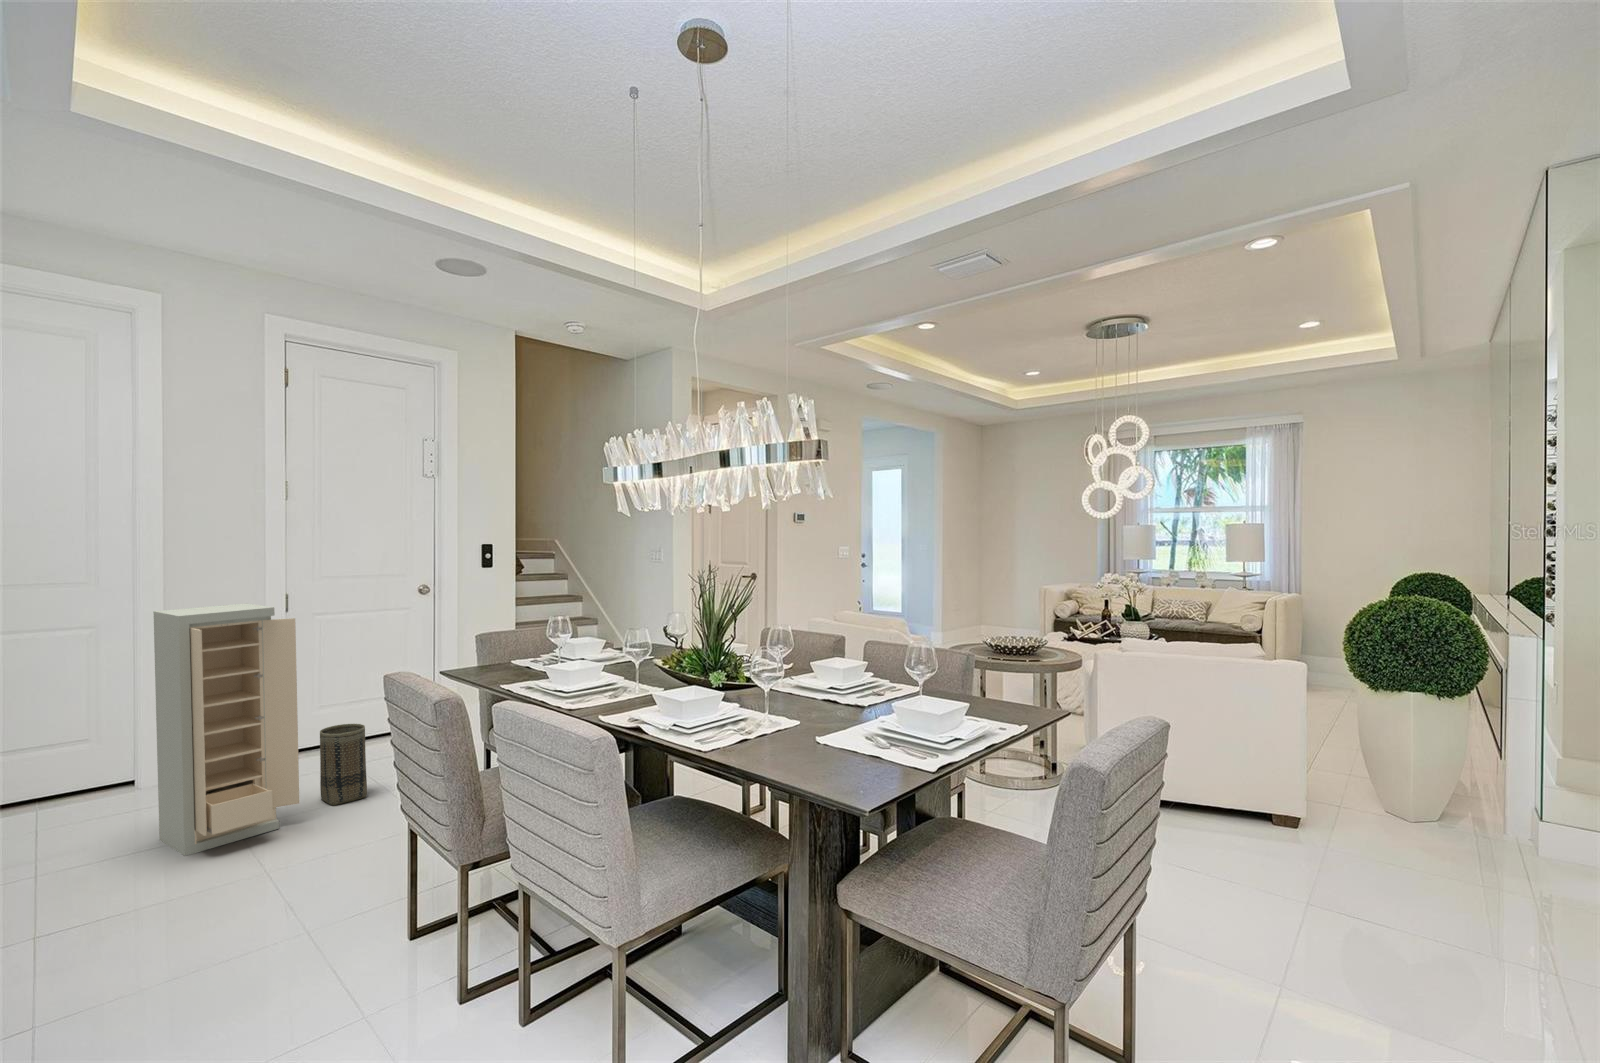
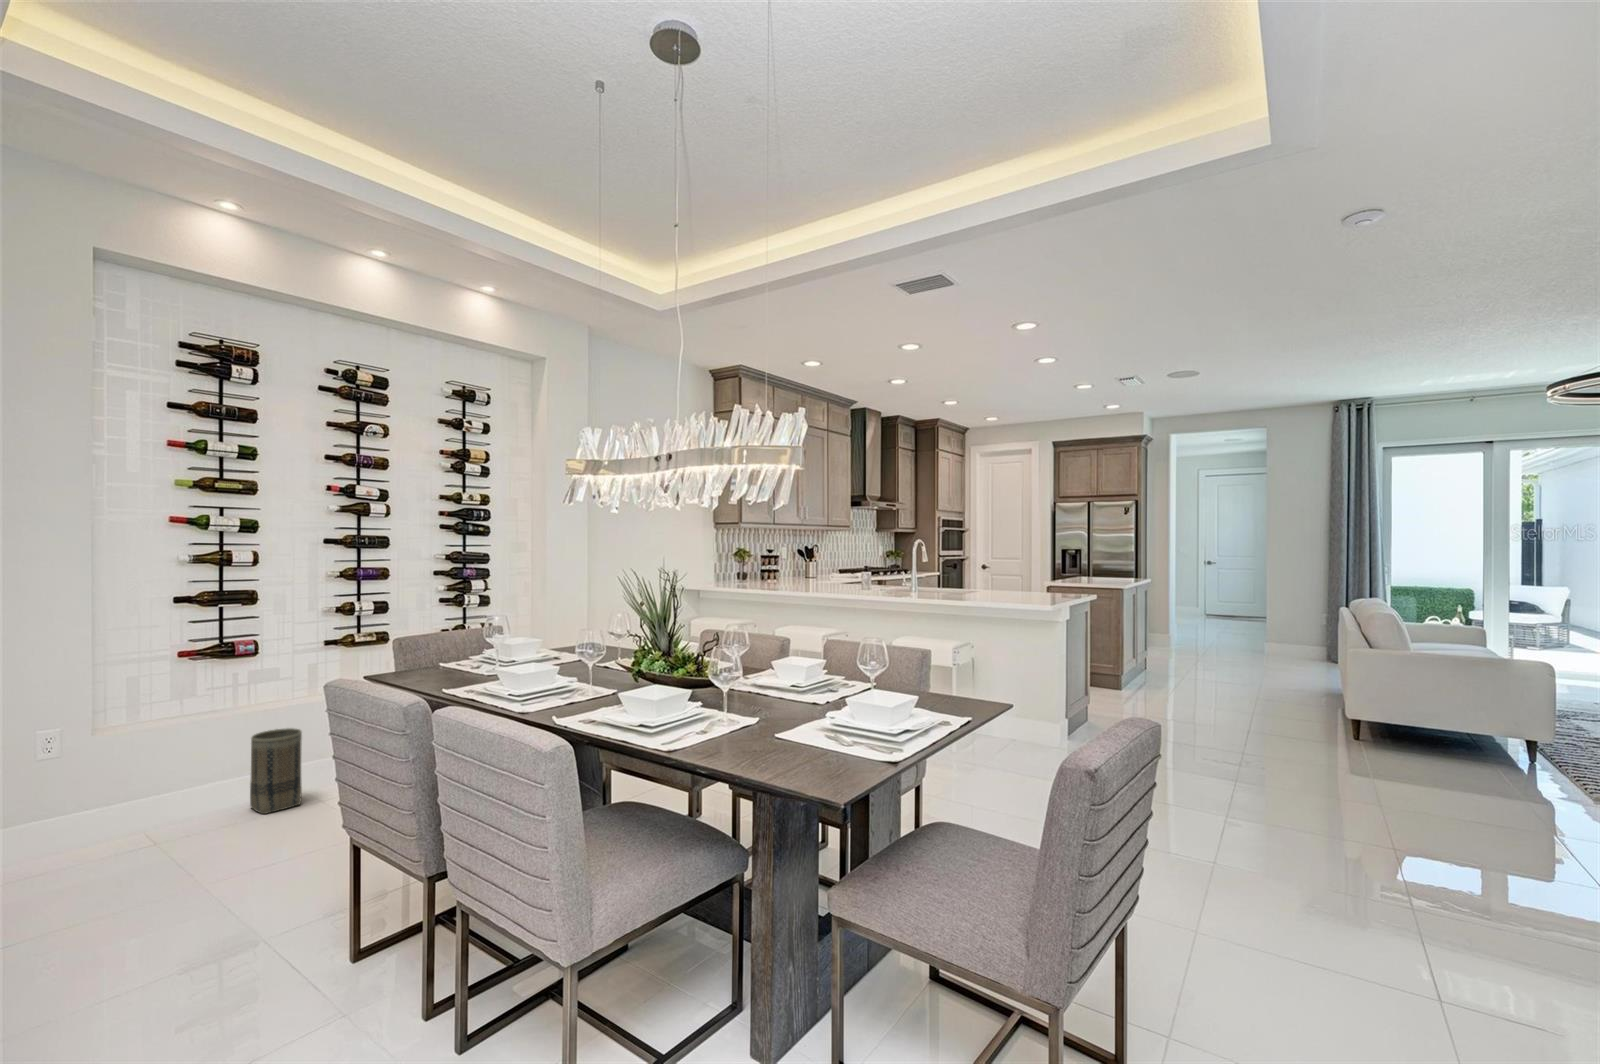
storage cabinet: present [153,603,299,856] -> none [60,602,227,874]

